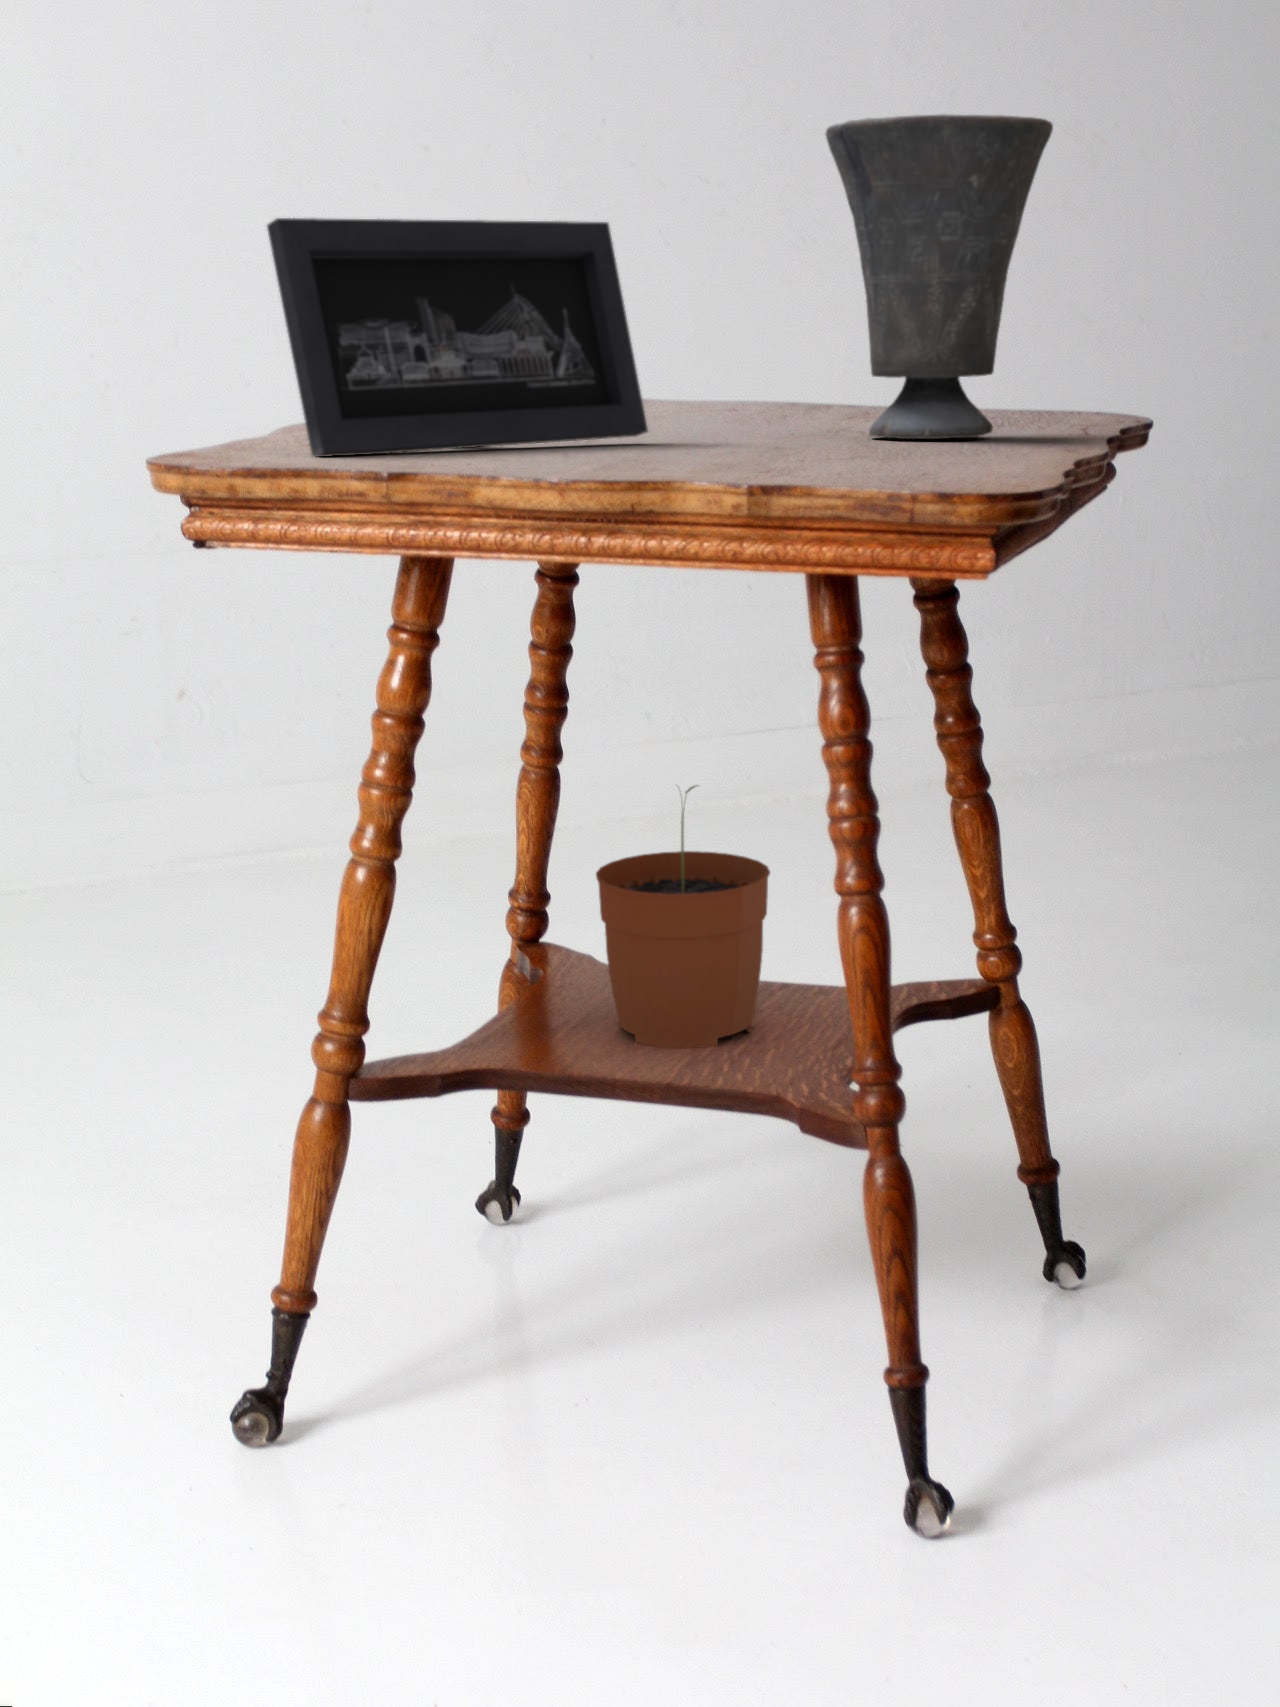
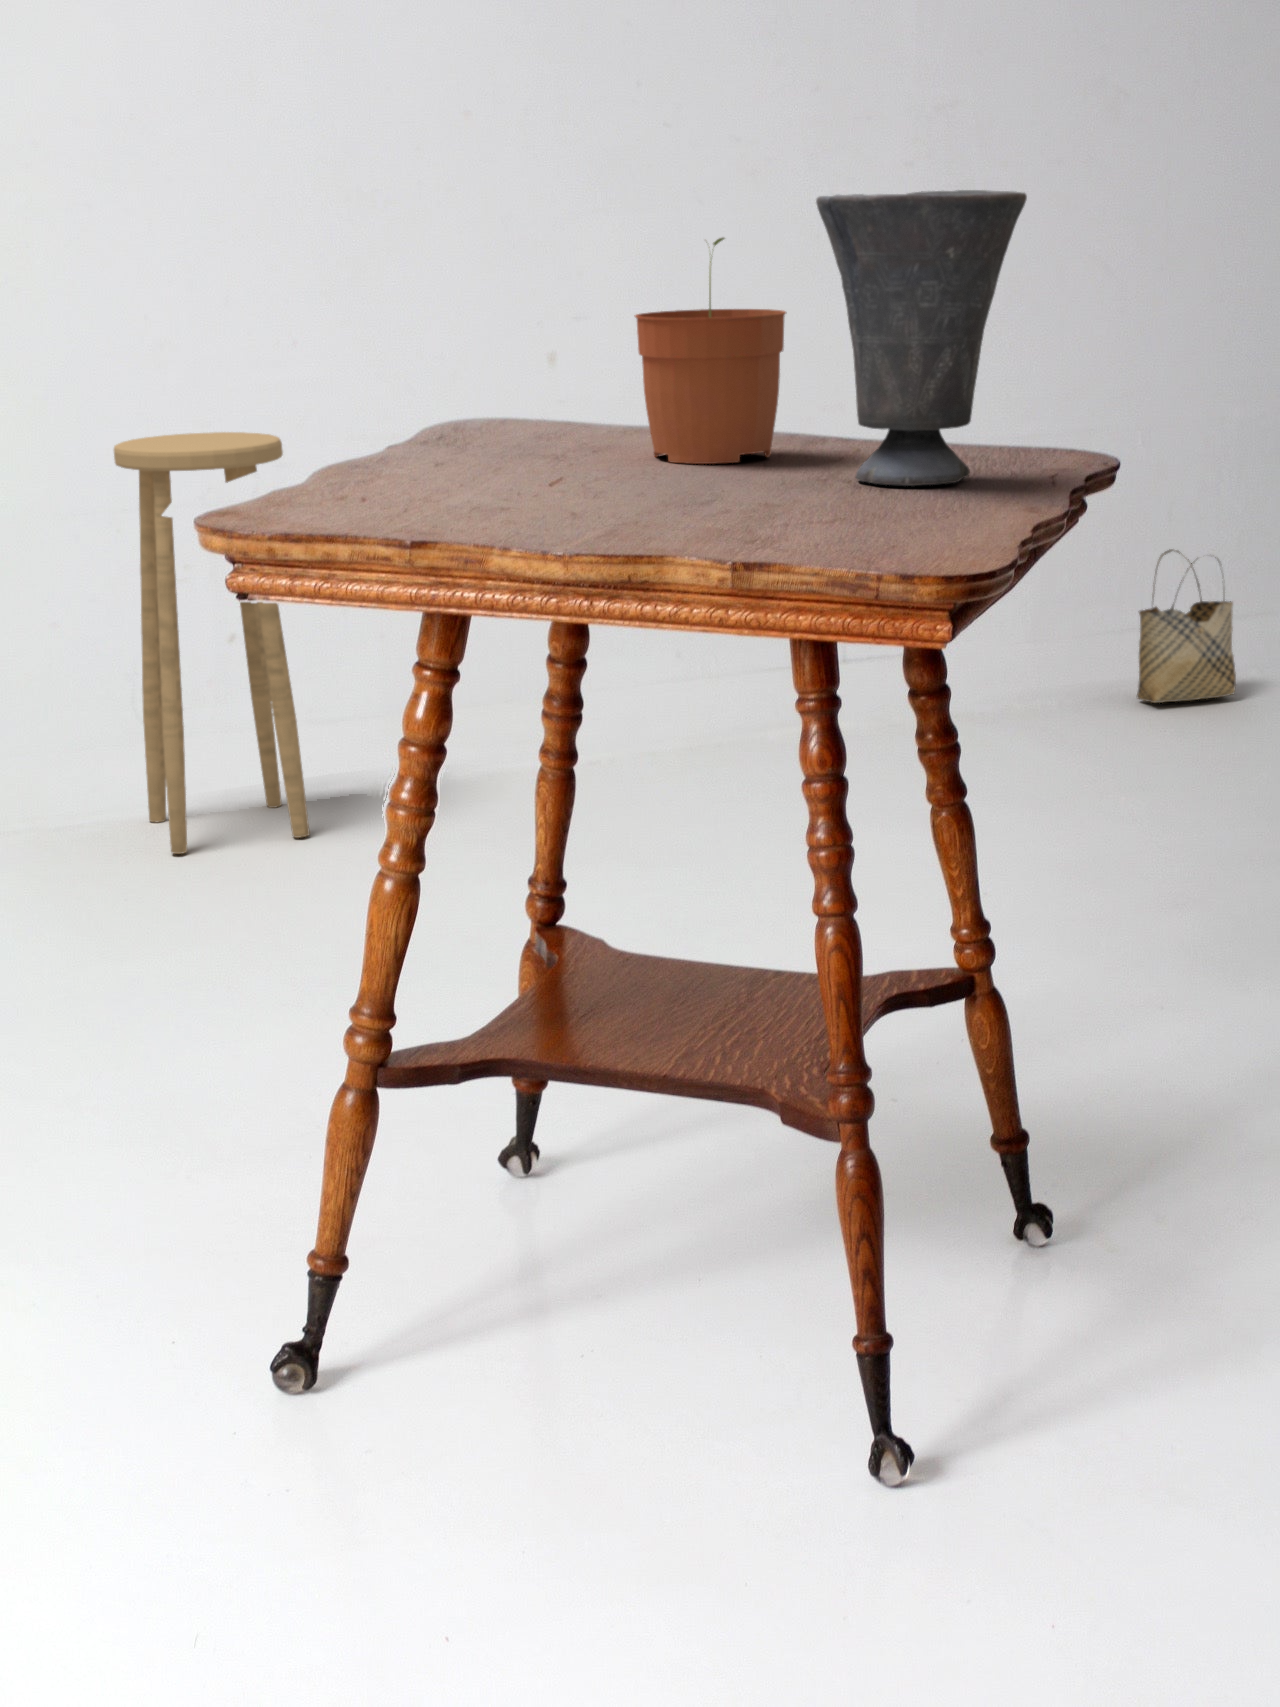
picture frame: present [267,218,648,457] -> none [299,289,650,526]
stool: none [60,466,265,908] -> present [114,432,310,854]
woven basket: none [1129,603,1232,762] -> present [1137,549,1236,703]
plant pot: present [596,786,770,1048] -> present [635,238,786,464]

